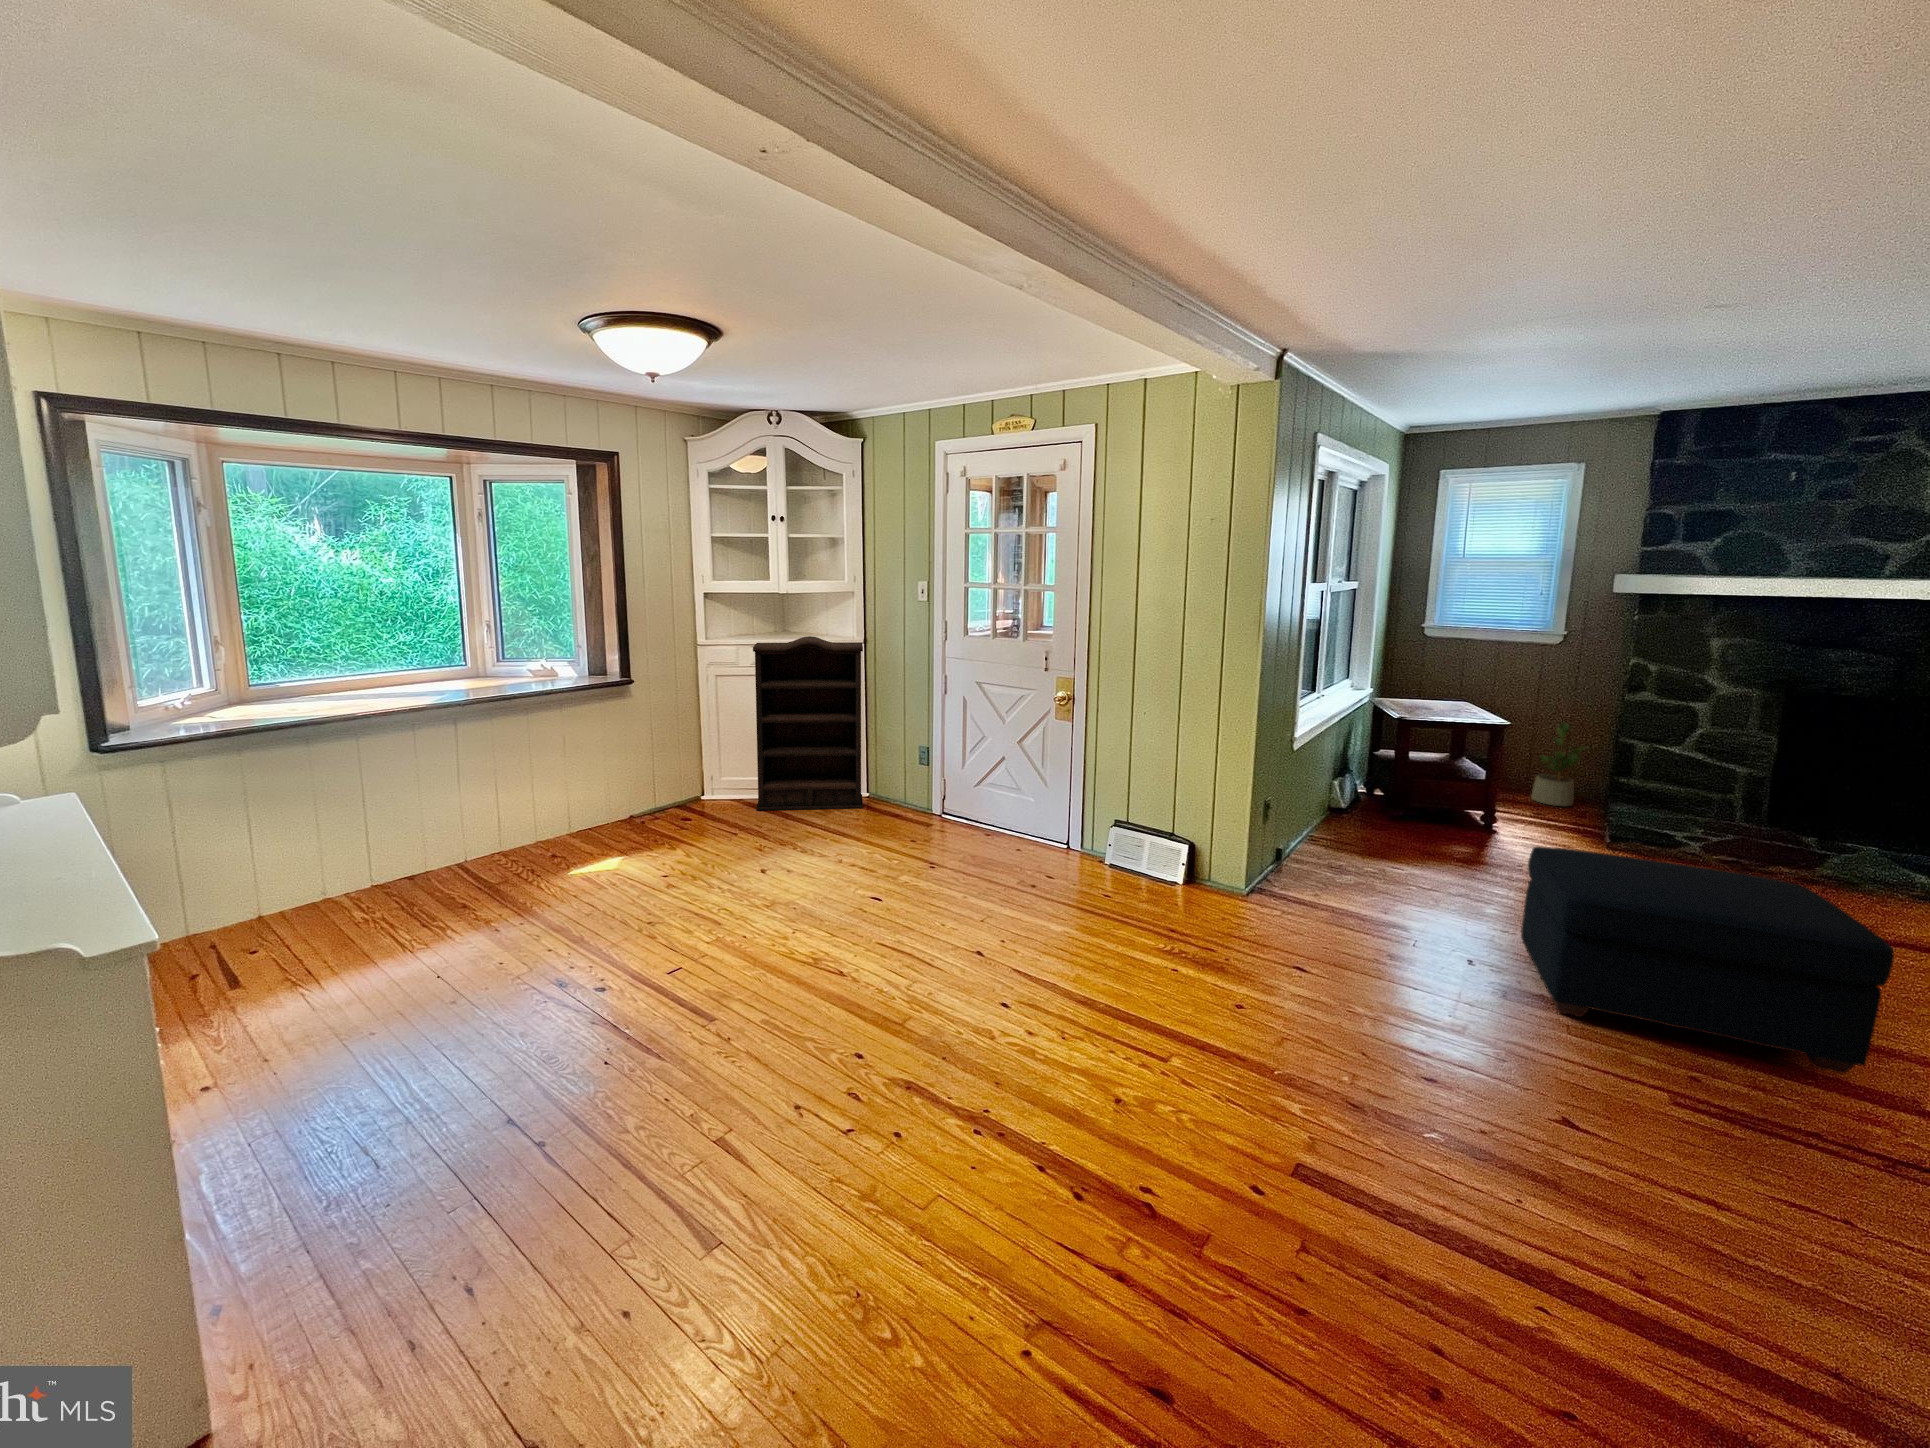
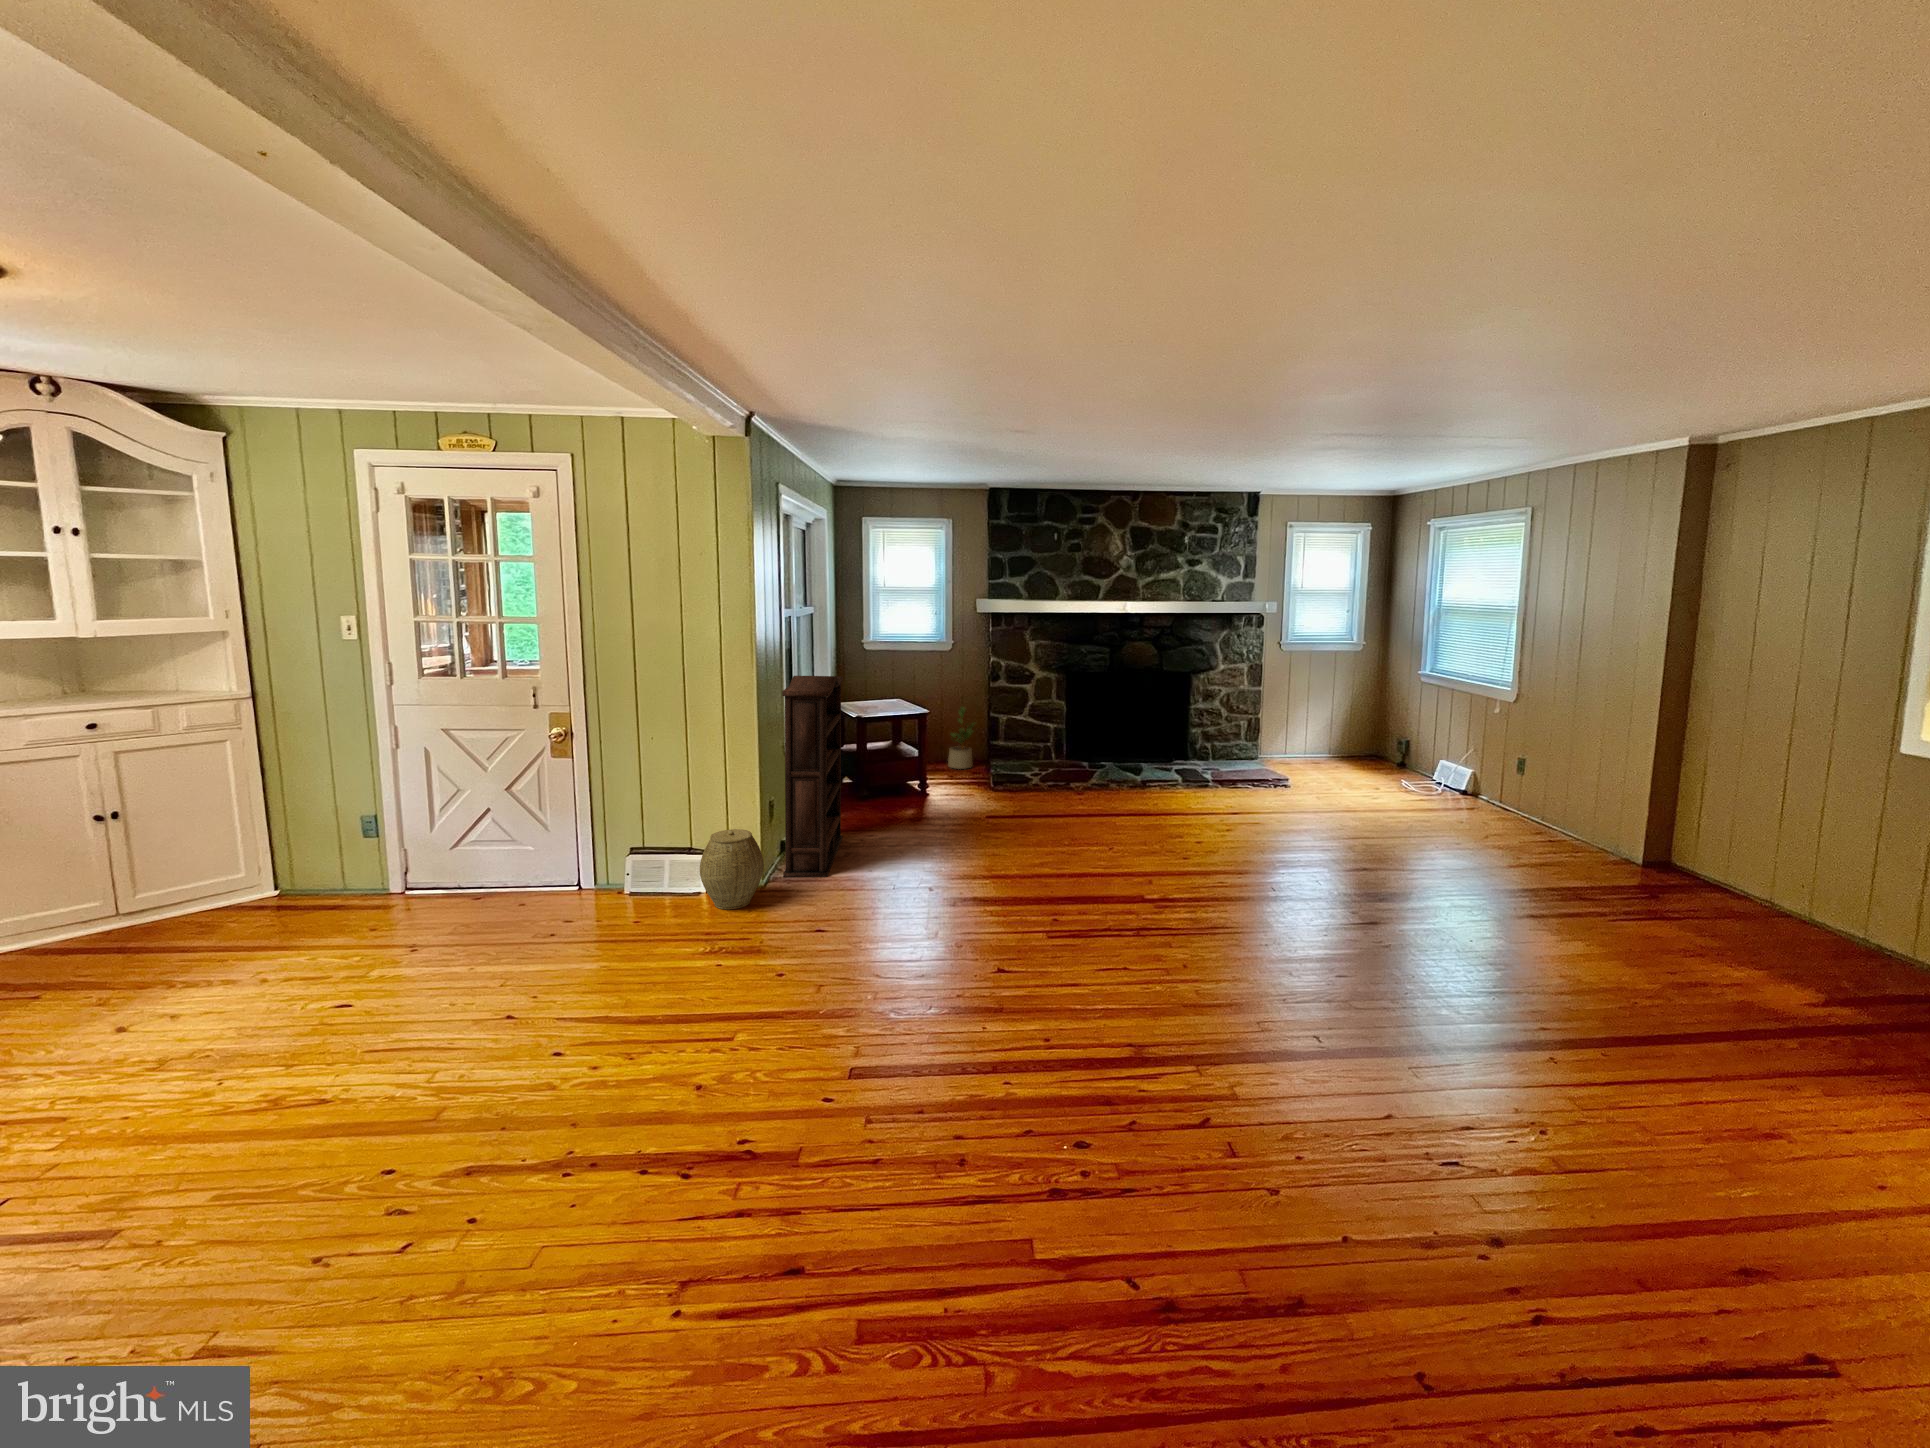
bookshelf: present [753,636,863,811] -> present [782,676,843,877]
woven basket: none [1175,822,1246,909] -> present [700,829,764,909]
ottoman: present [1521,847,1894,1074] -> none [957,791,1125,908]

